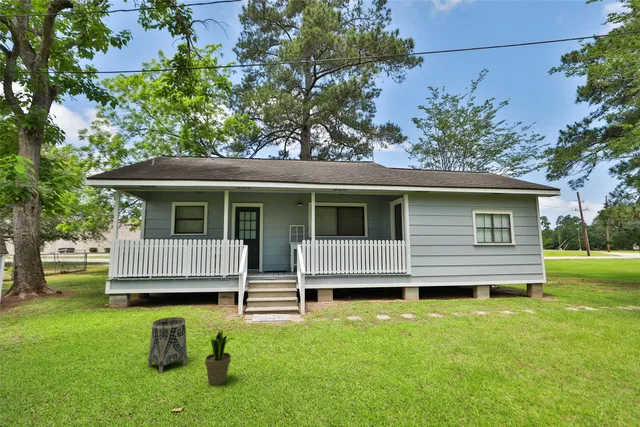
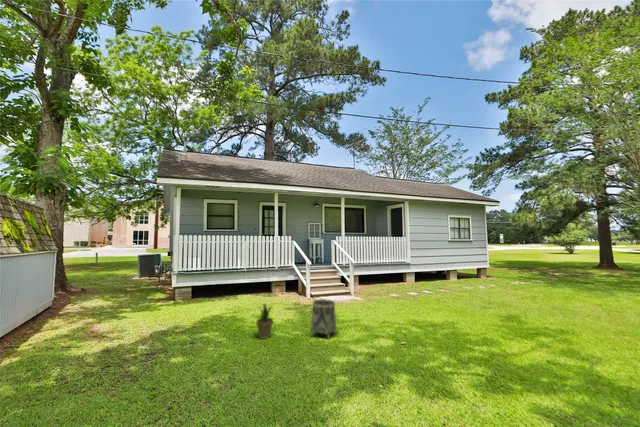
potted plant: present [205,331,234,385] -> present [256,304,273,338]

